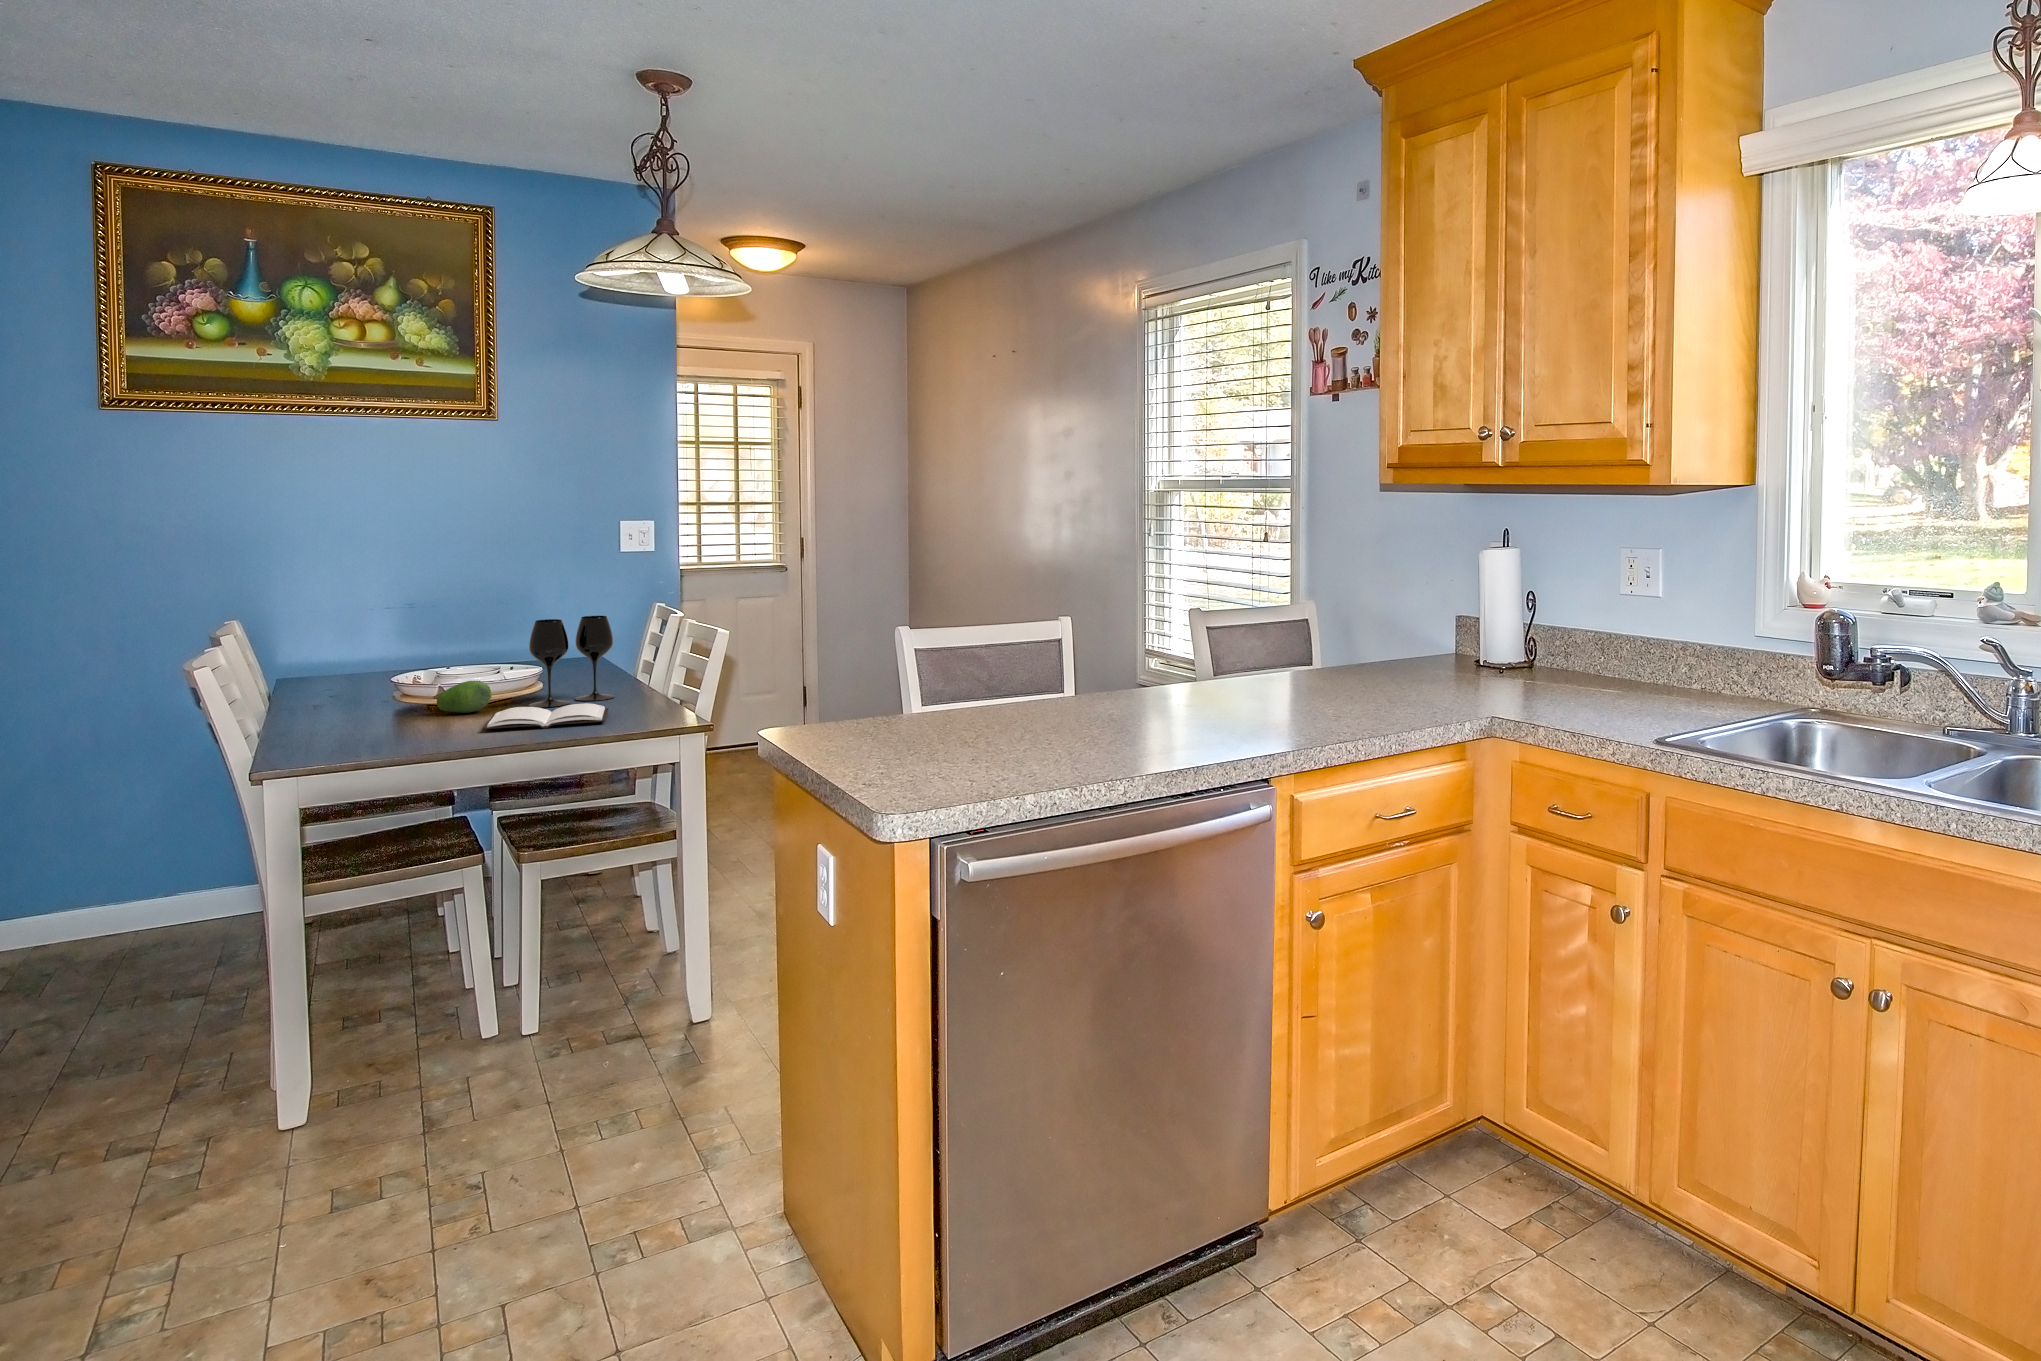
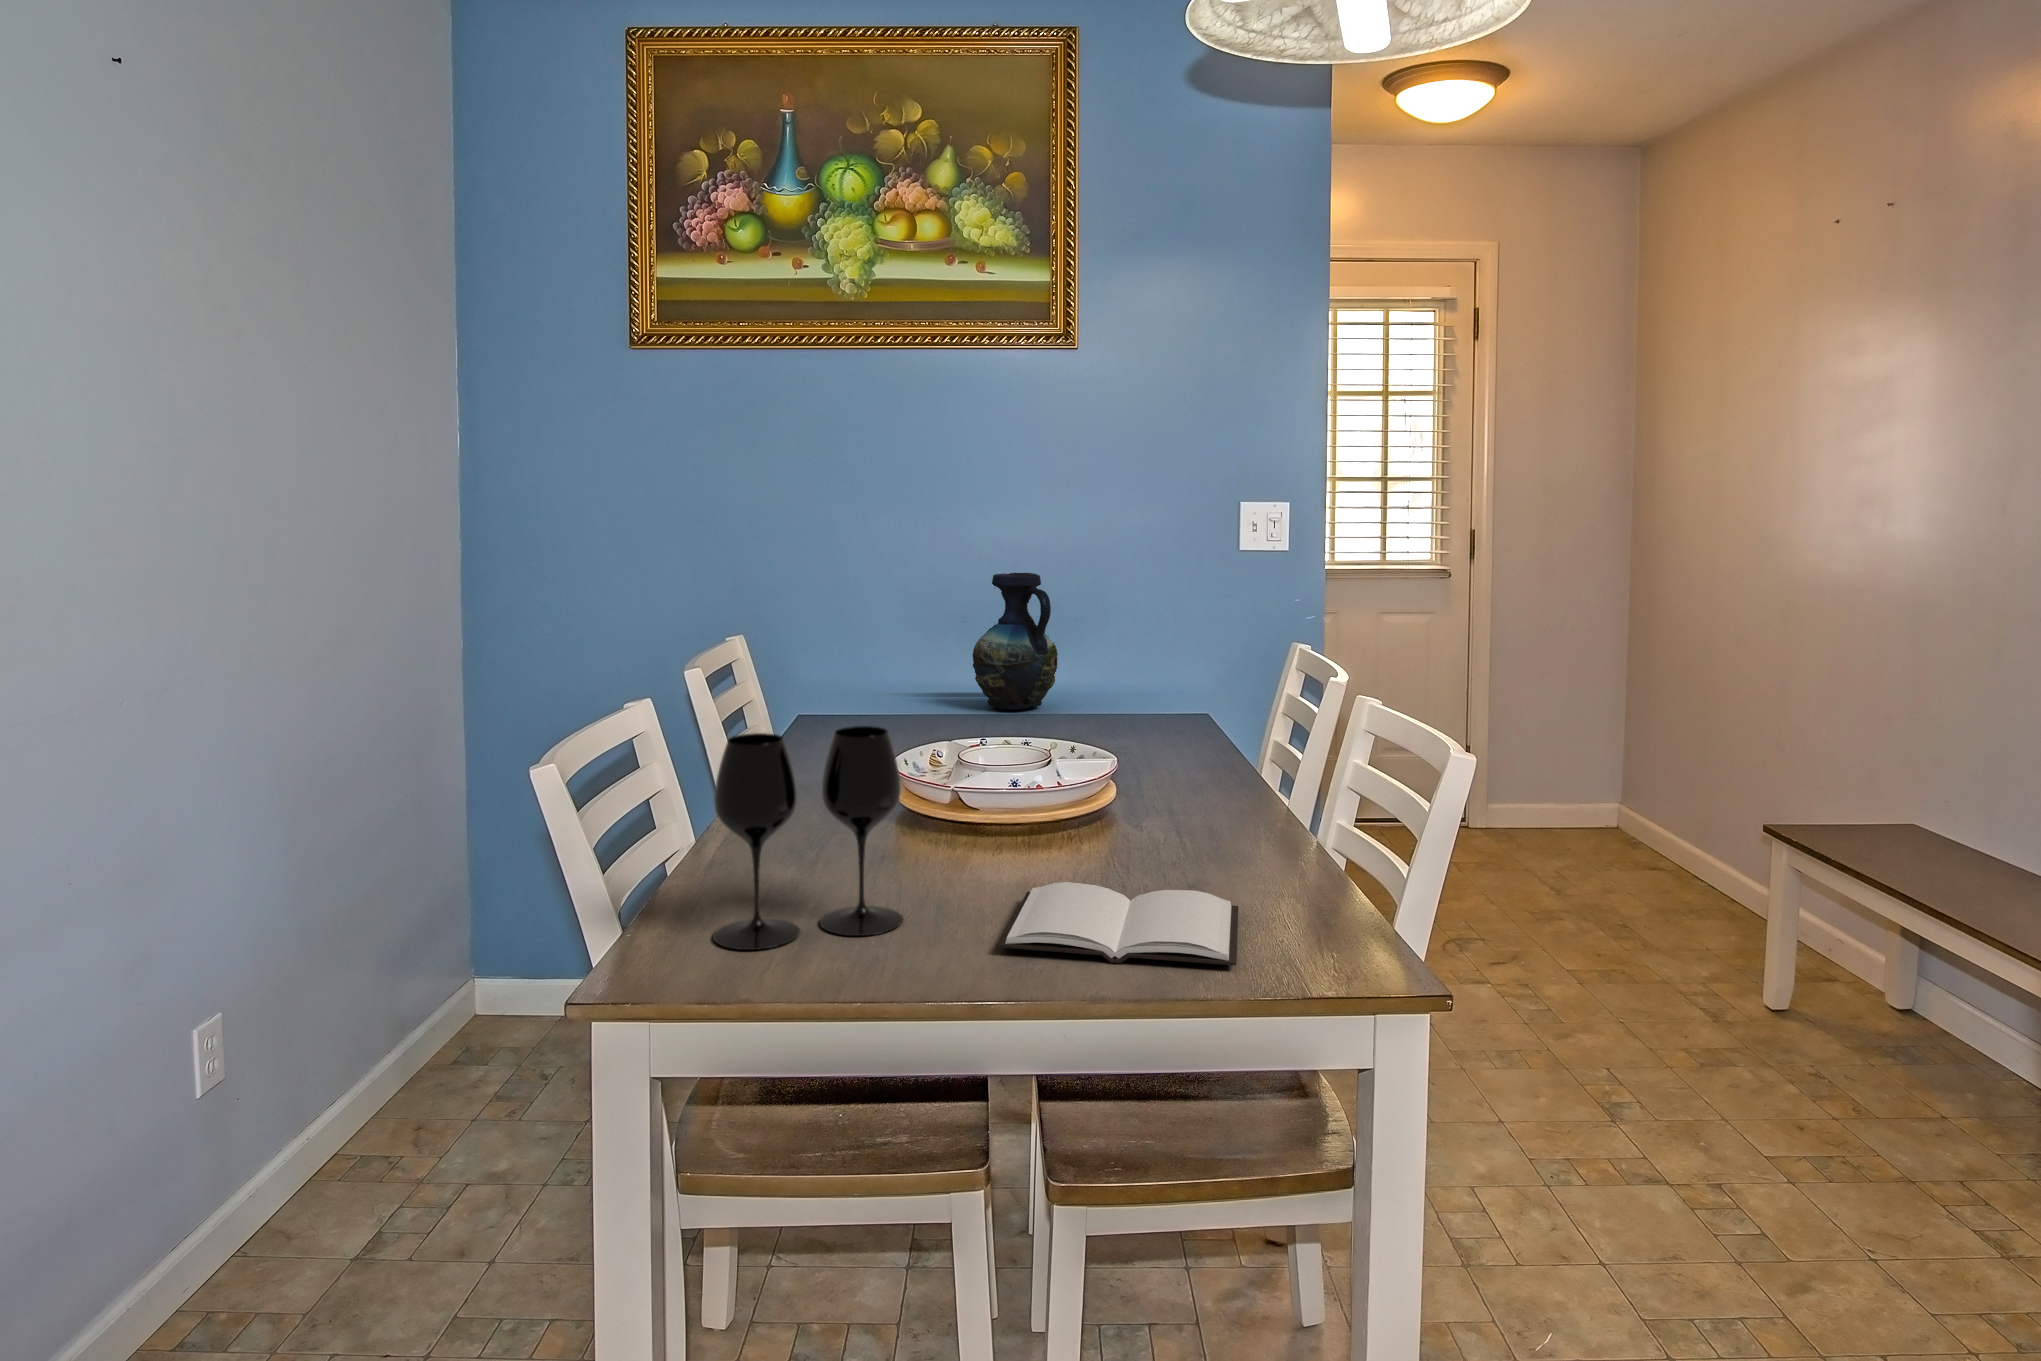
vase: none [420,569,489,661] -> present [972,573,1058,709]
wine glass: present [529,616,615,707] -> present [713,726,903,950]
fruit: present [437,681,491,713] -> none [943,803,1031,865]

